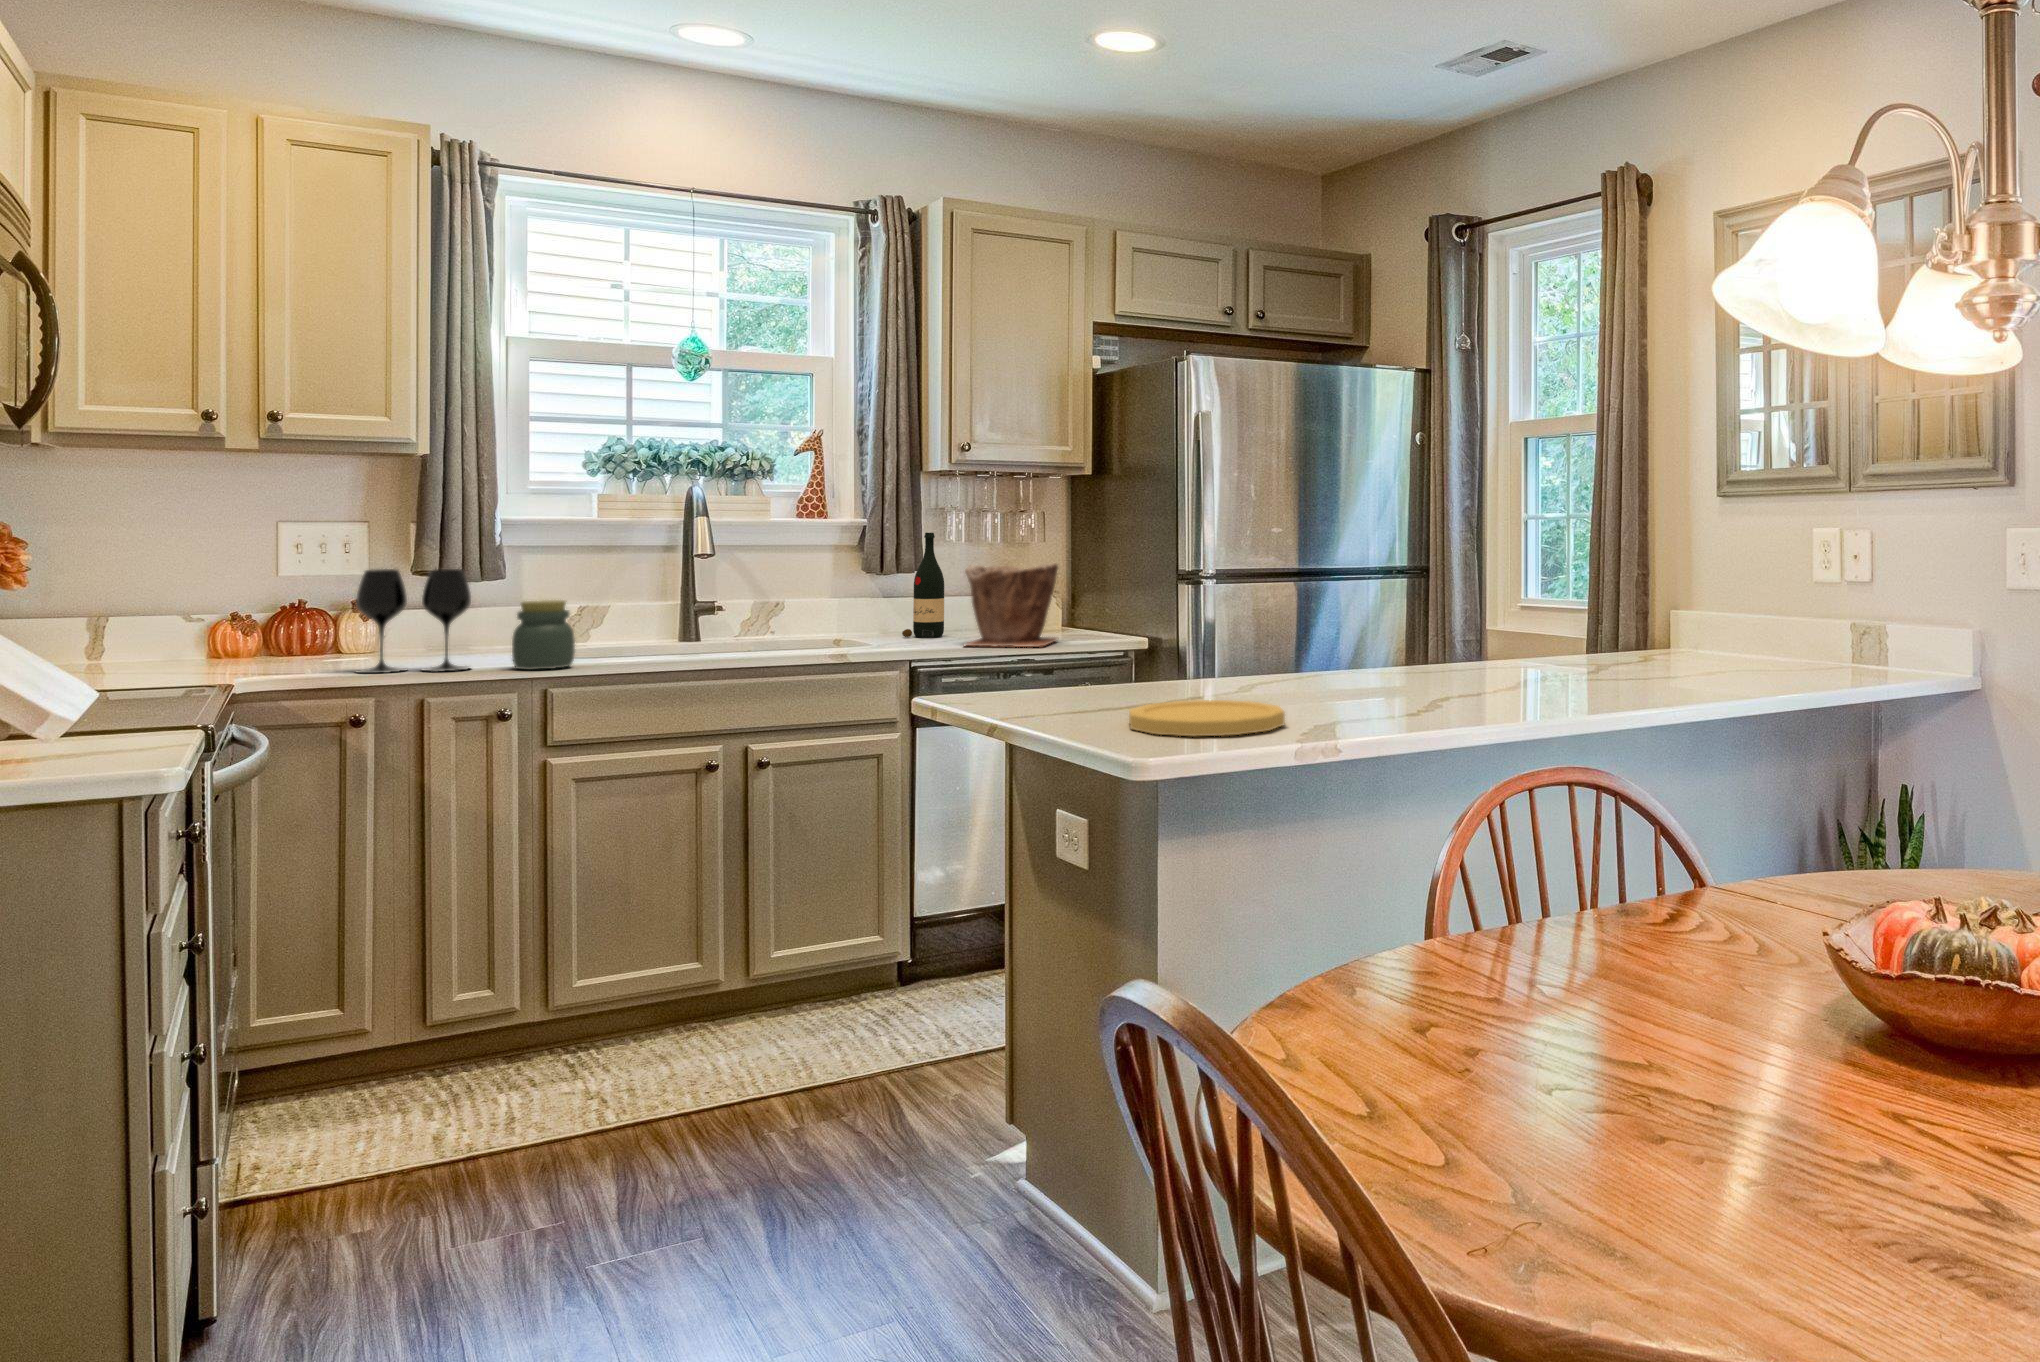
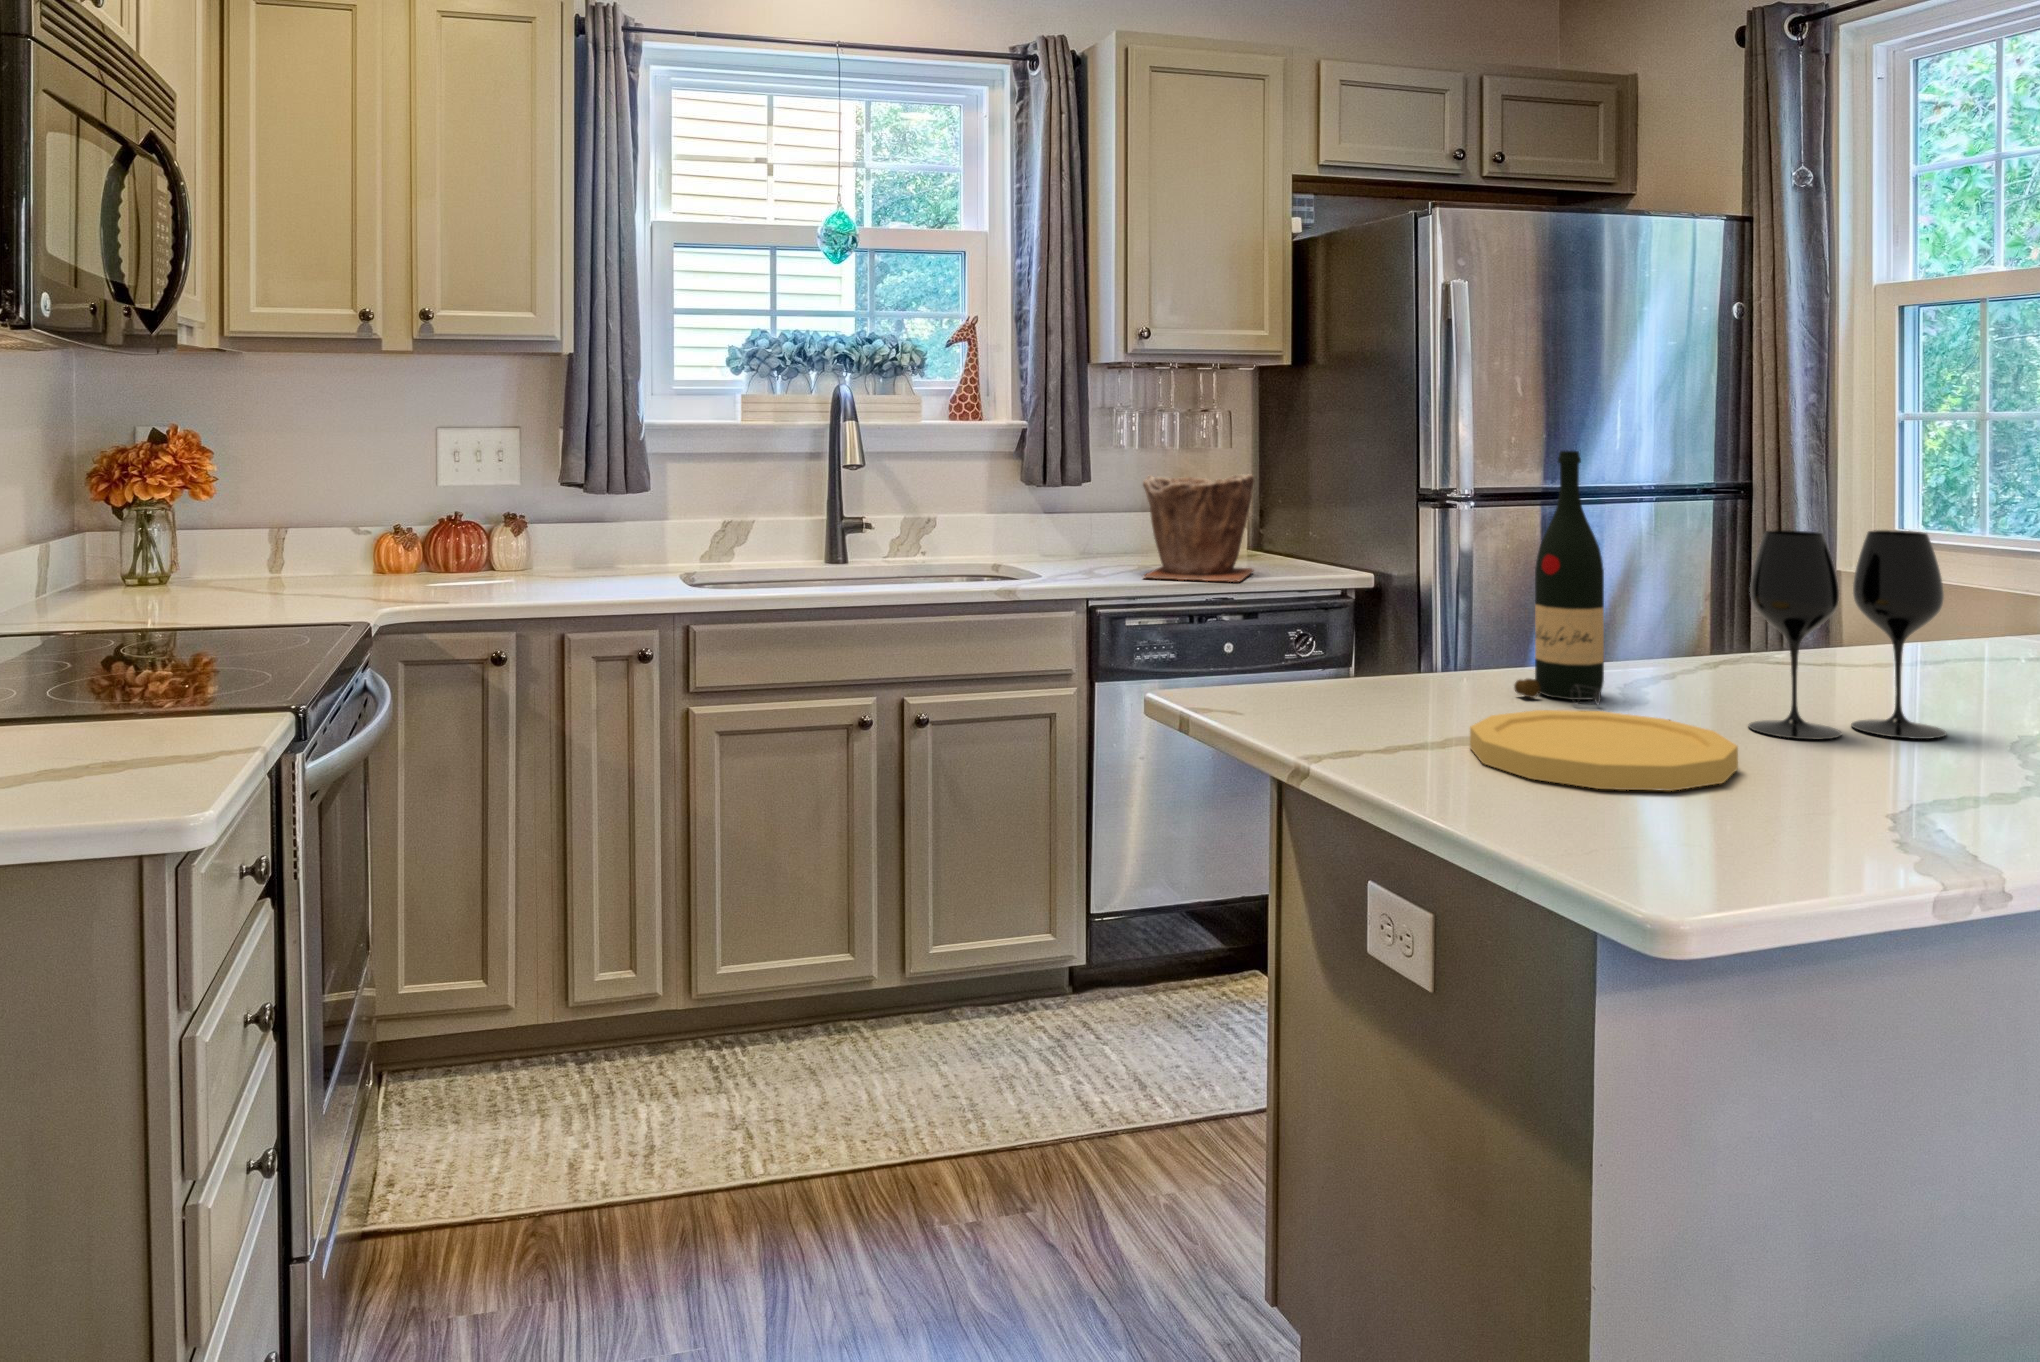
wine bottle: present [902,533,944,638] -> present [1514,451,1604,704]
wine glass: present [355,569,471,673] -> present [1748,530,1947,739]
jar: present [512,600,575,670] -> none [655,518,718,600]

